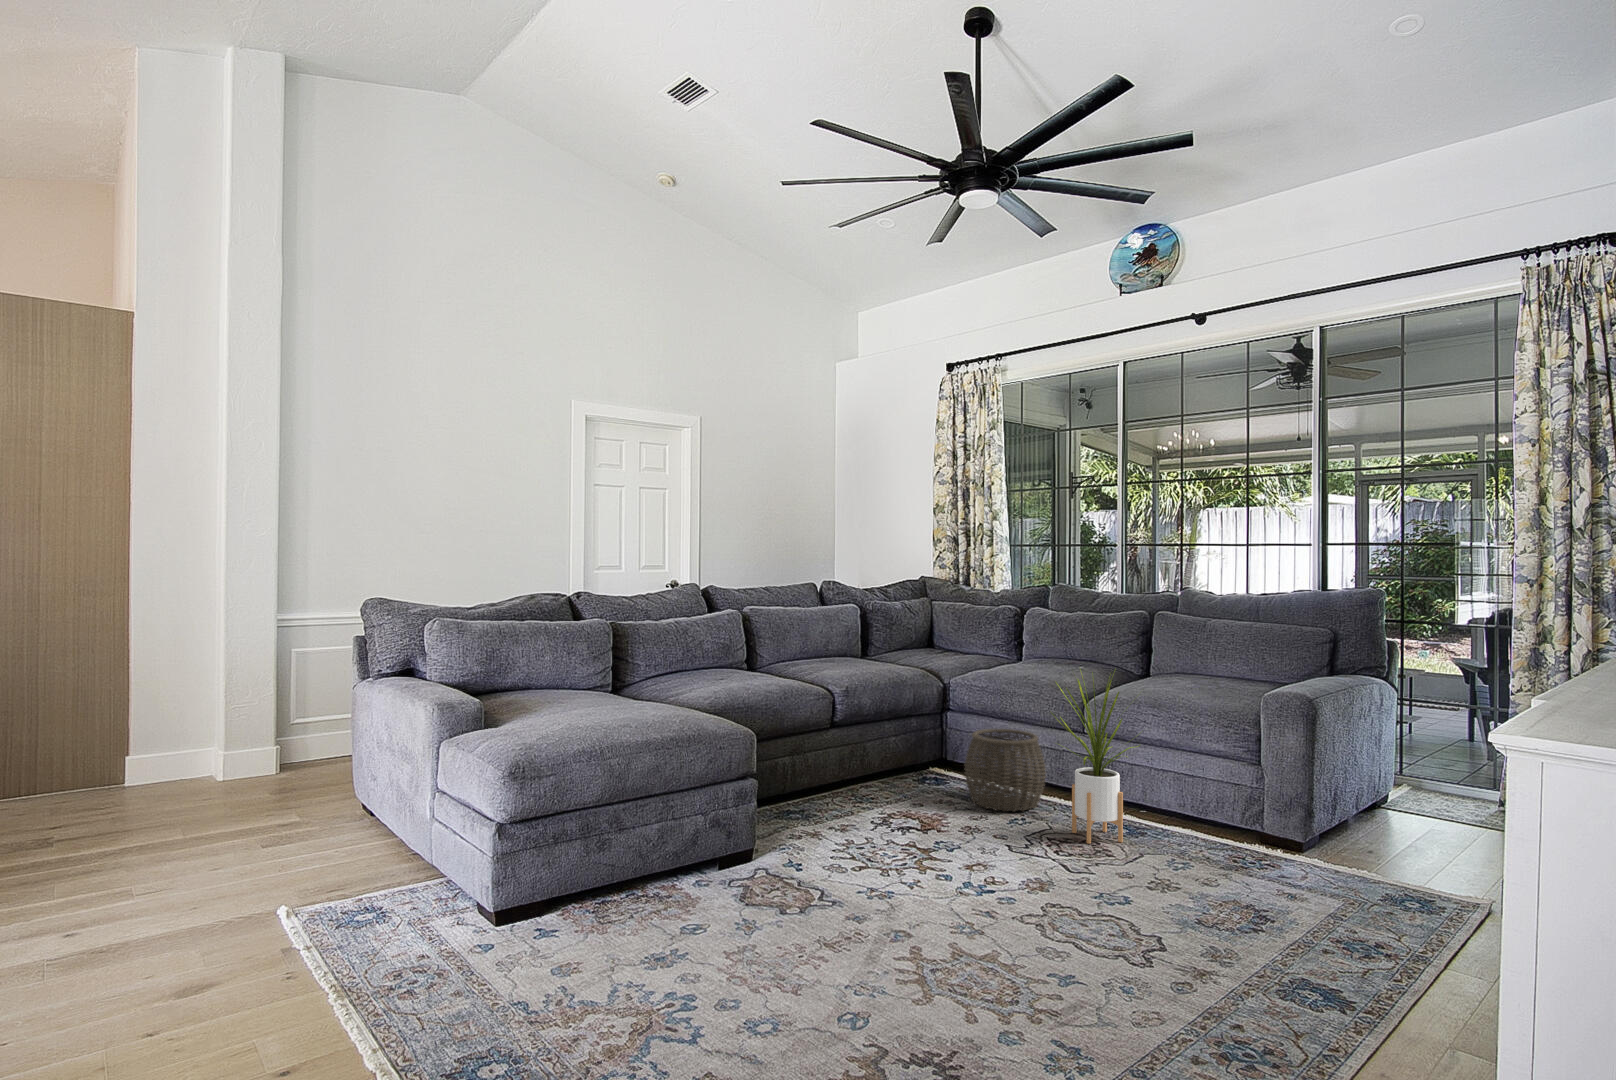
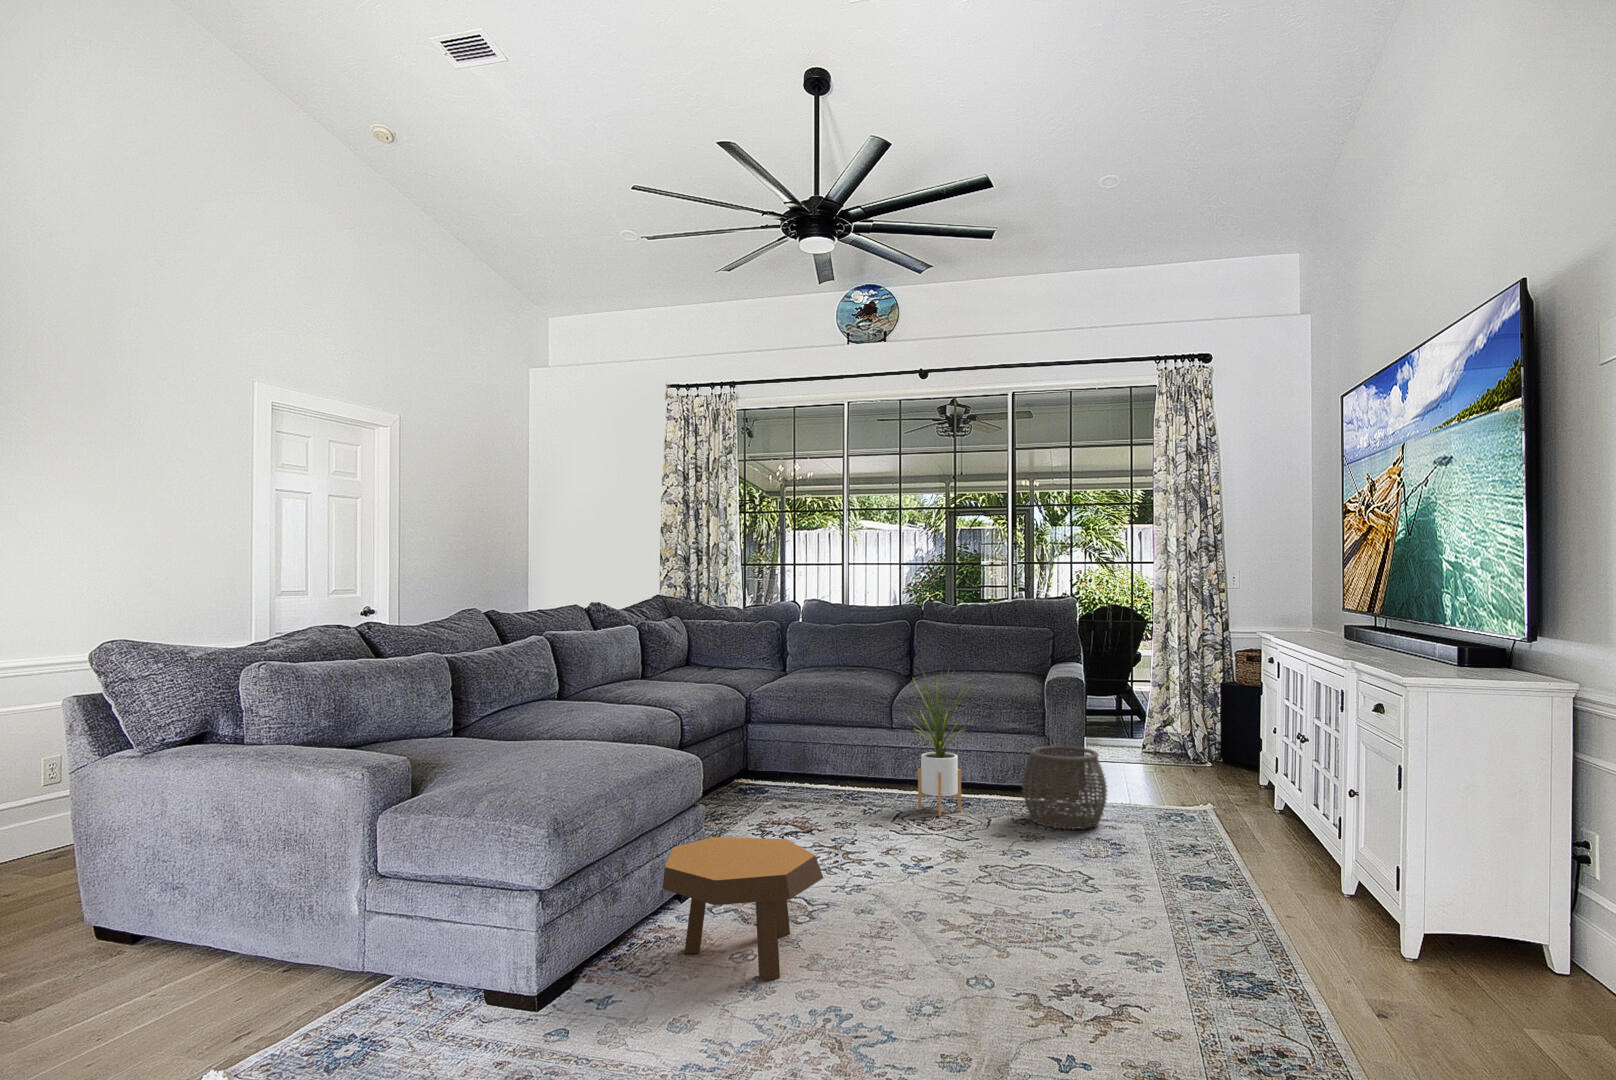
woven basket: present [964,729,1046,812] -> present [1022,746,1107,830]
footstool: none [605,827,767,987] -> present [663,837,823,981]

